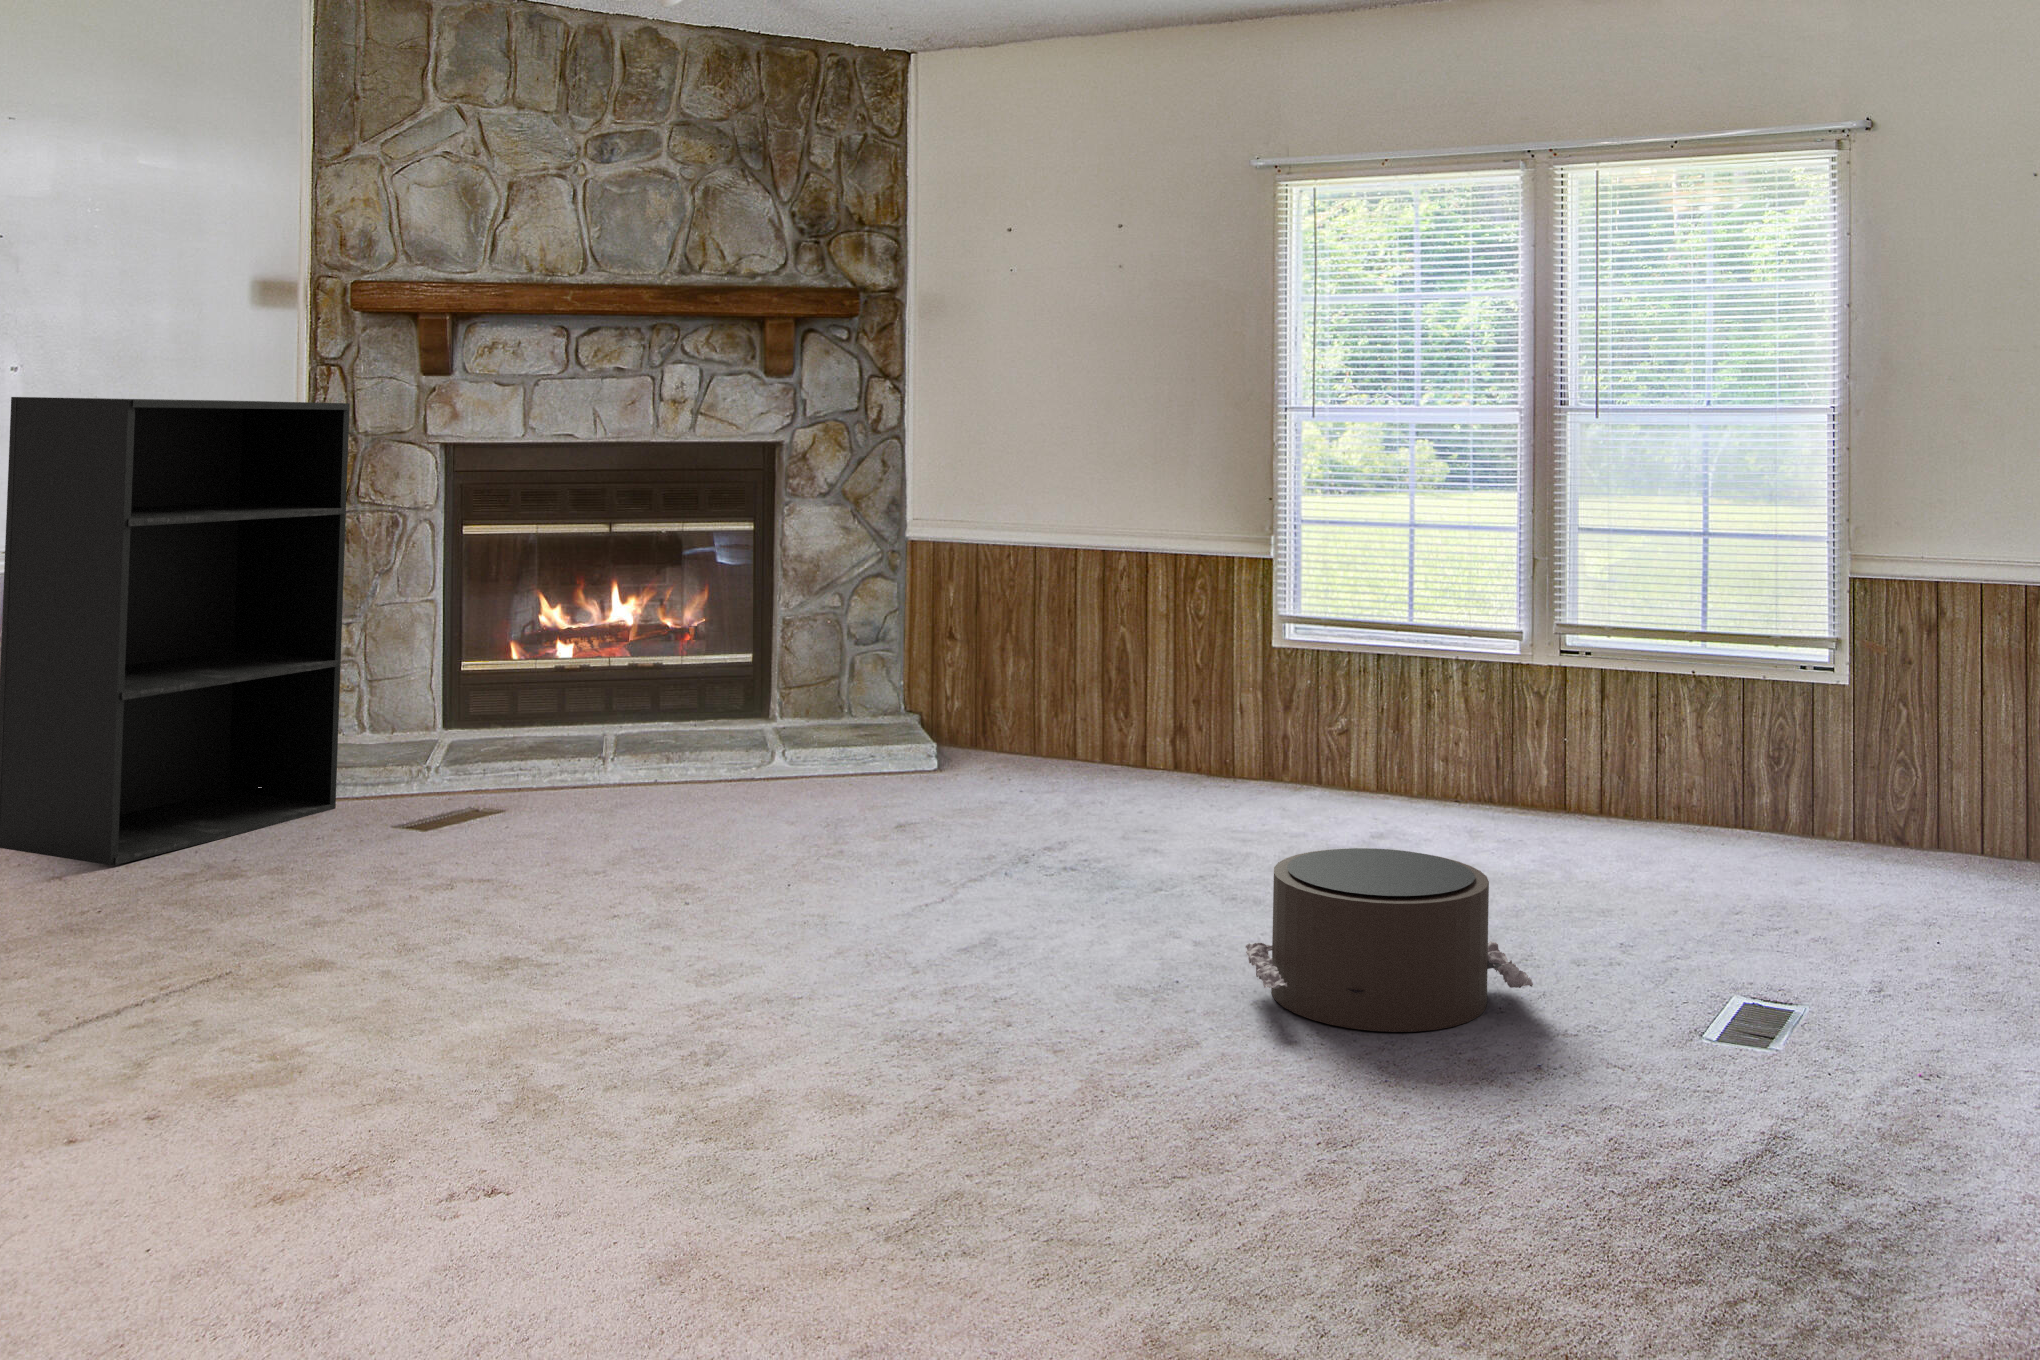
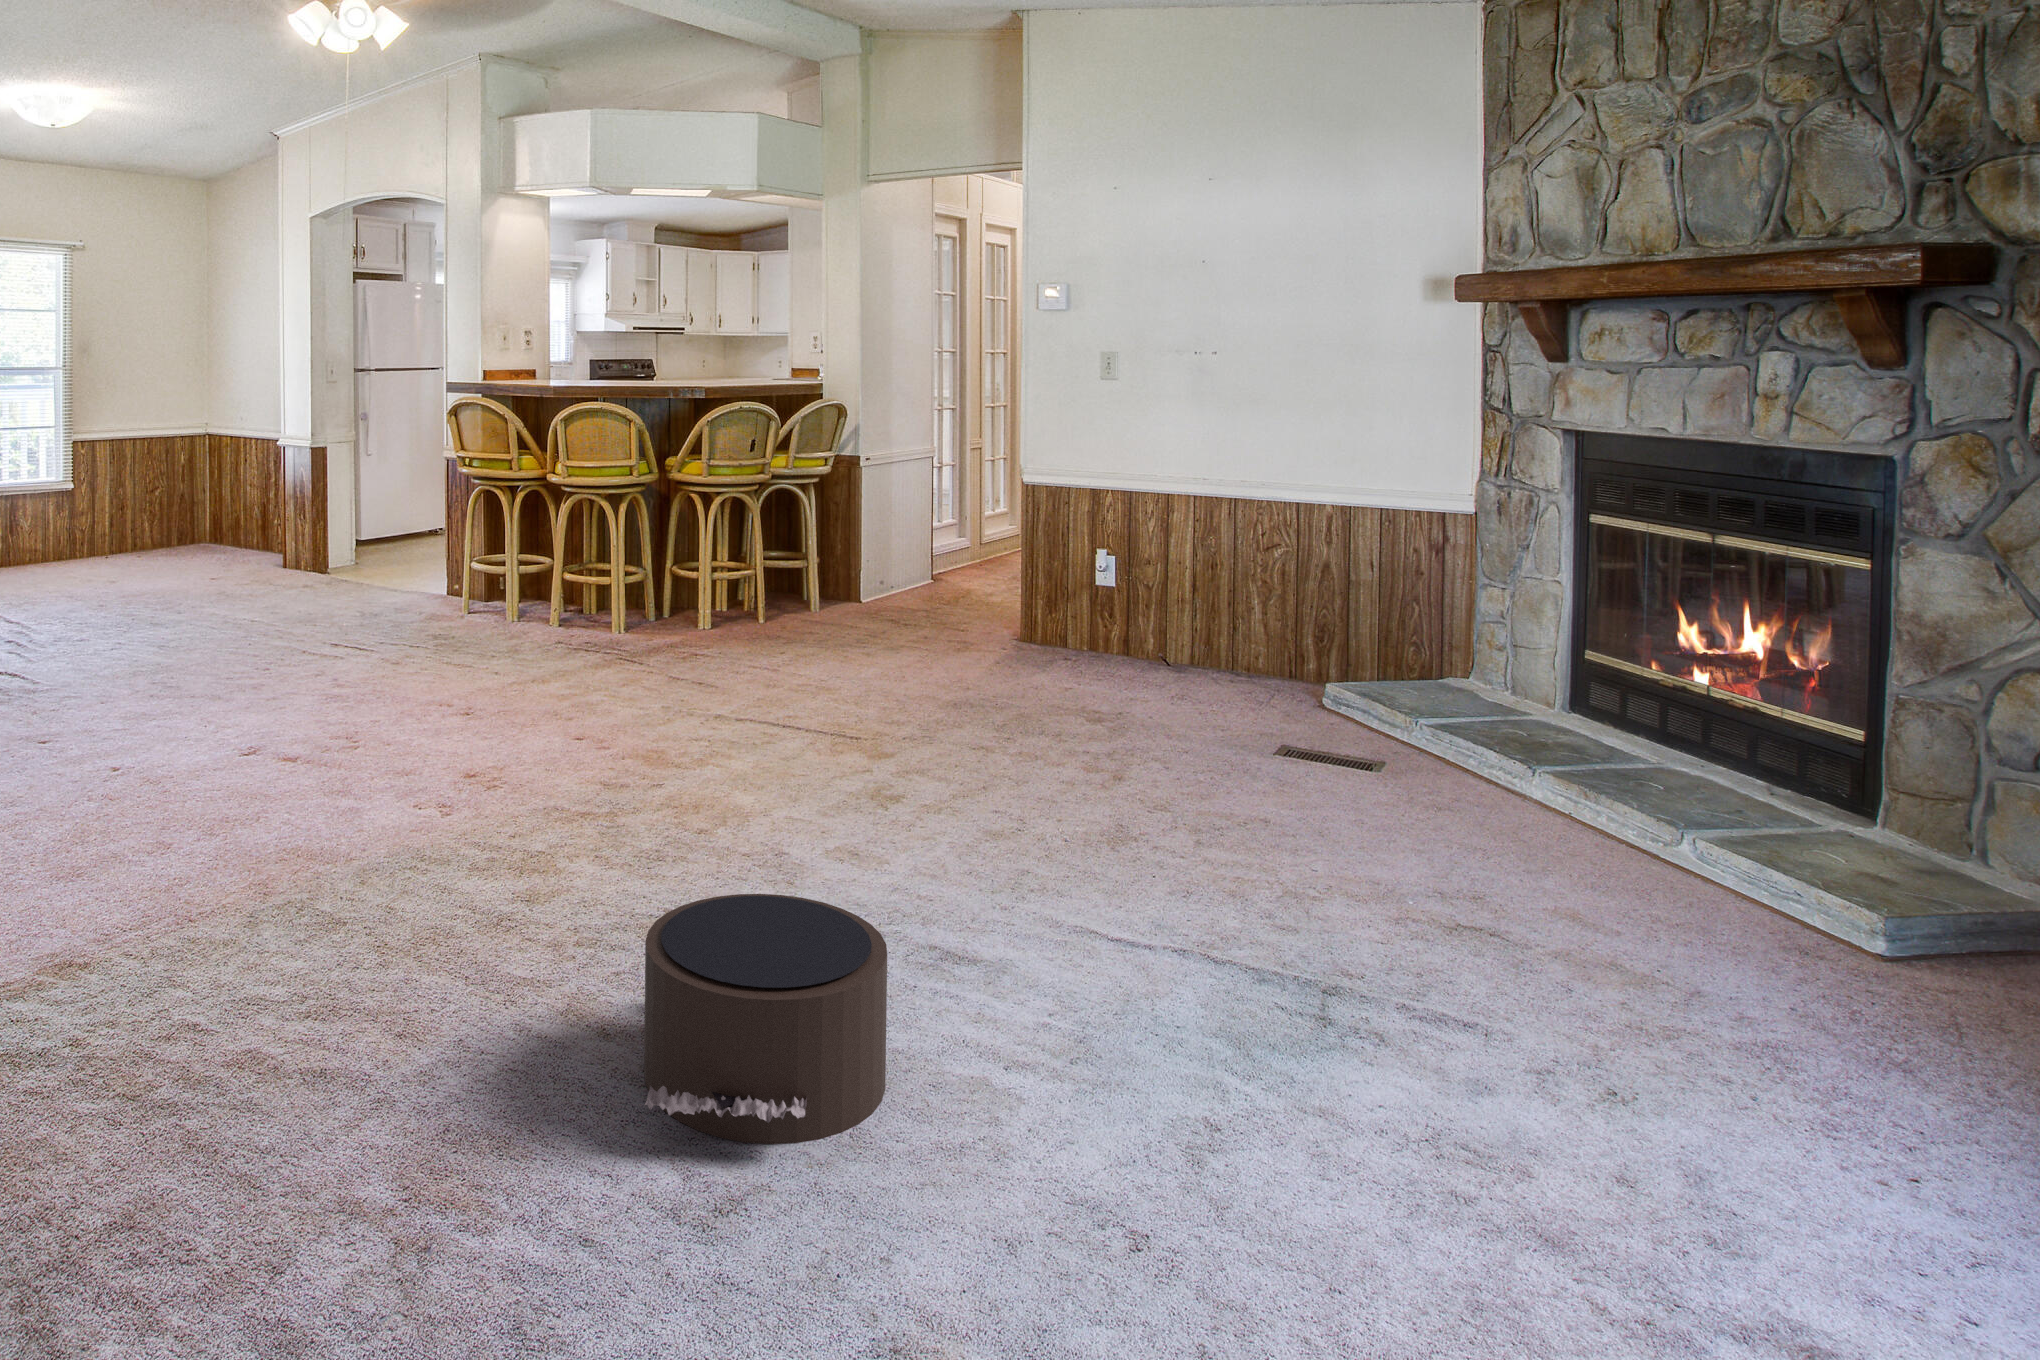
bookshelf: present [0,397,350,865] -> none [1116,378,1350,722]

